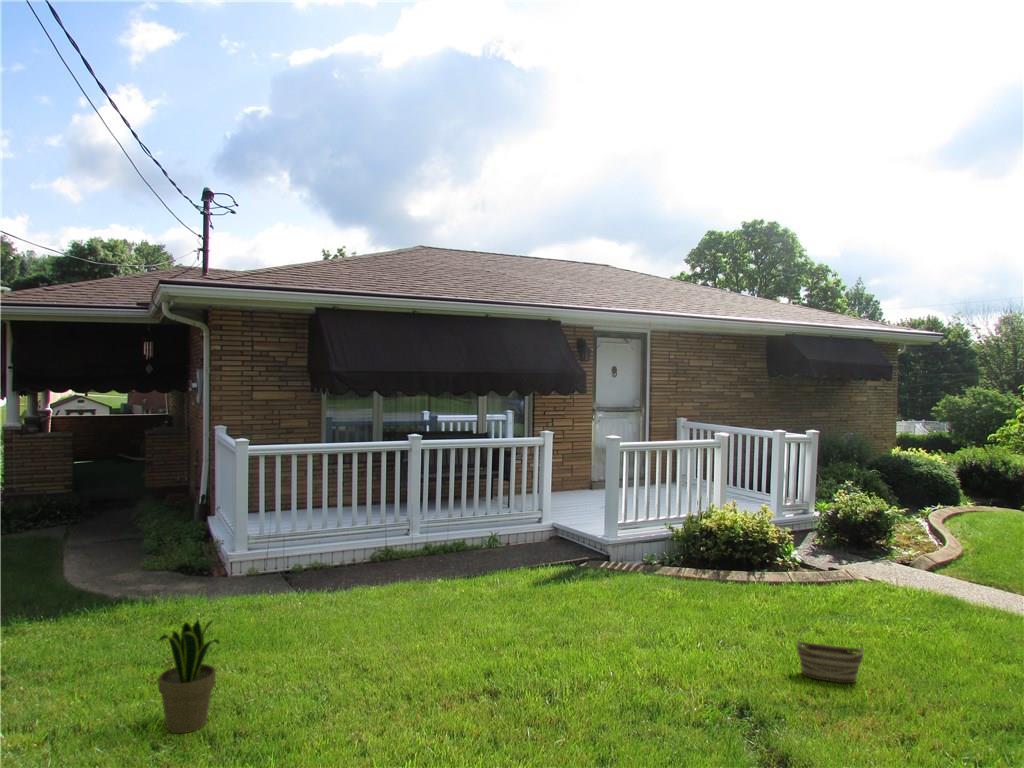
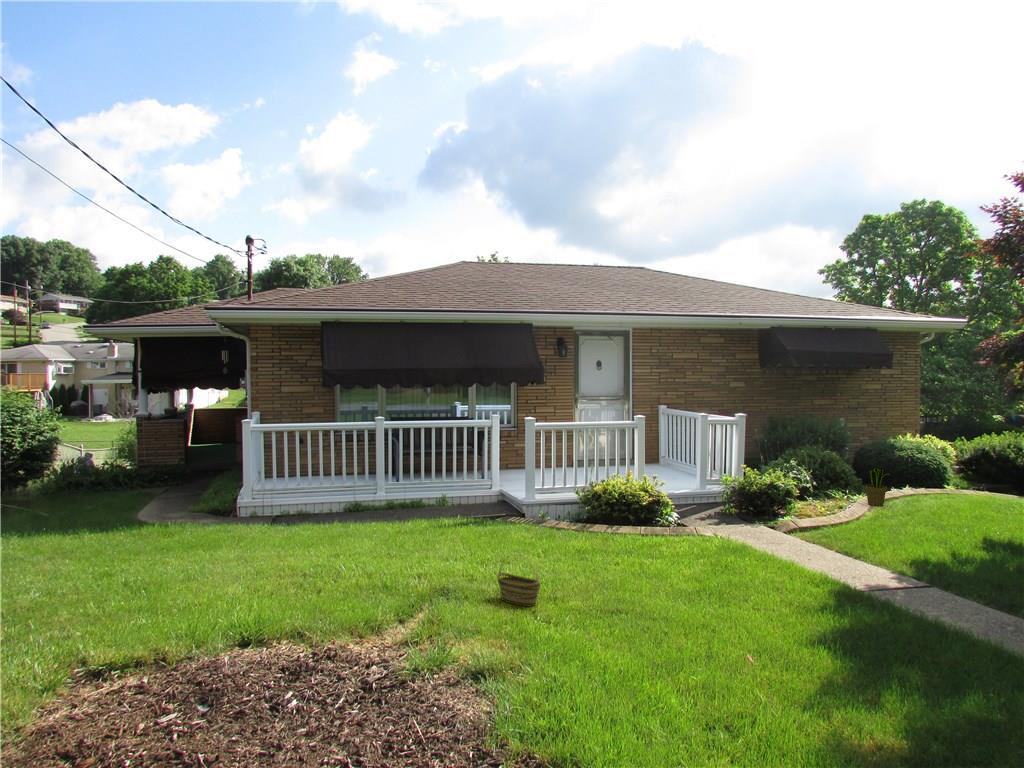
potted plant: present [158,620,220,733] -> present [865,467,890,506]

